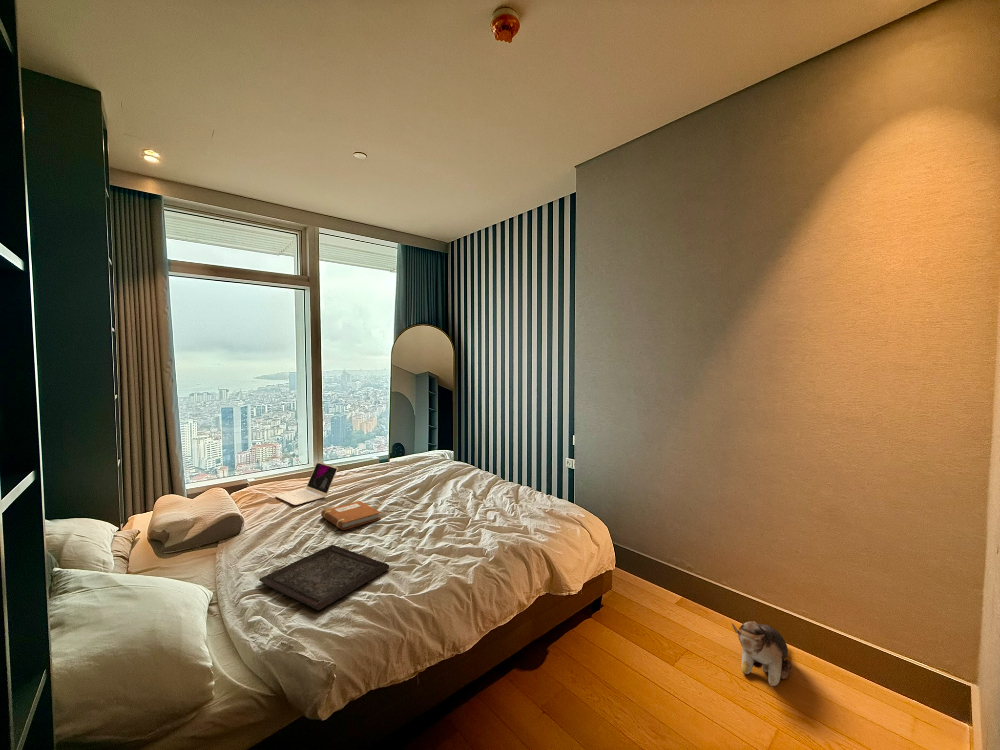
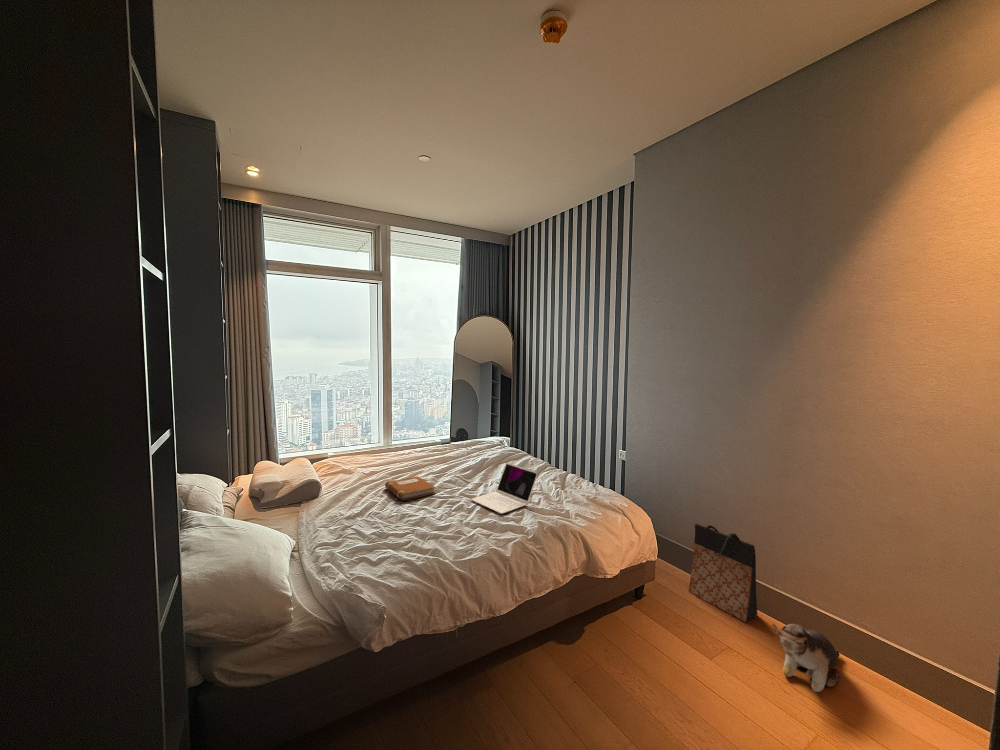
laptop: present [276,462,338,505] -> present [471,463,538,514]
bag: none [644,528,710,623] -> present [689,524,757,622]
tray: present [259,545,389,610] -> none [331,512,438,564]

